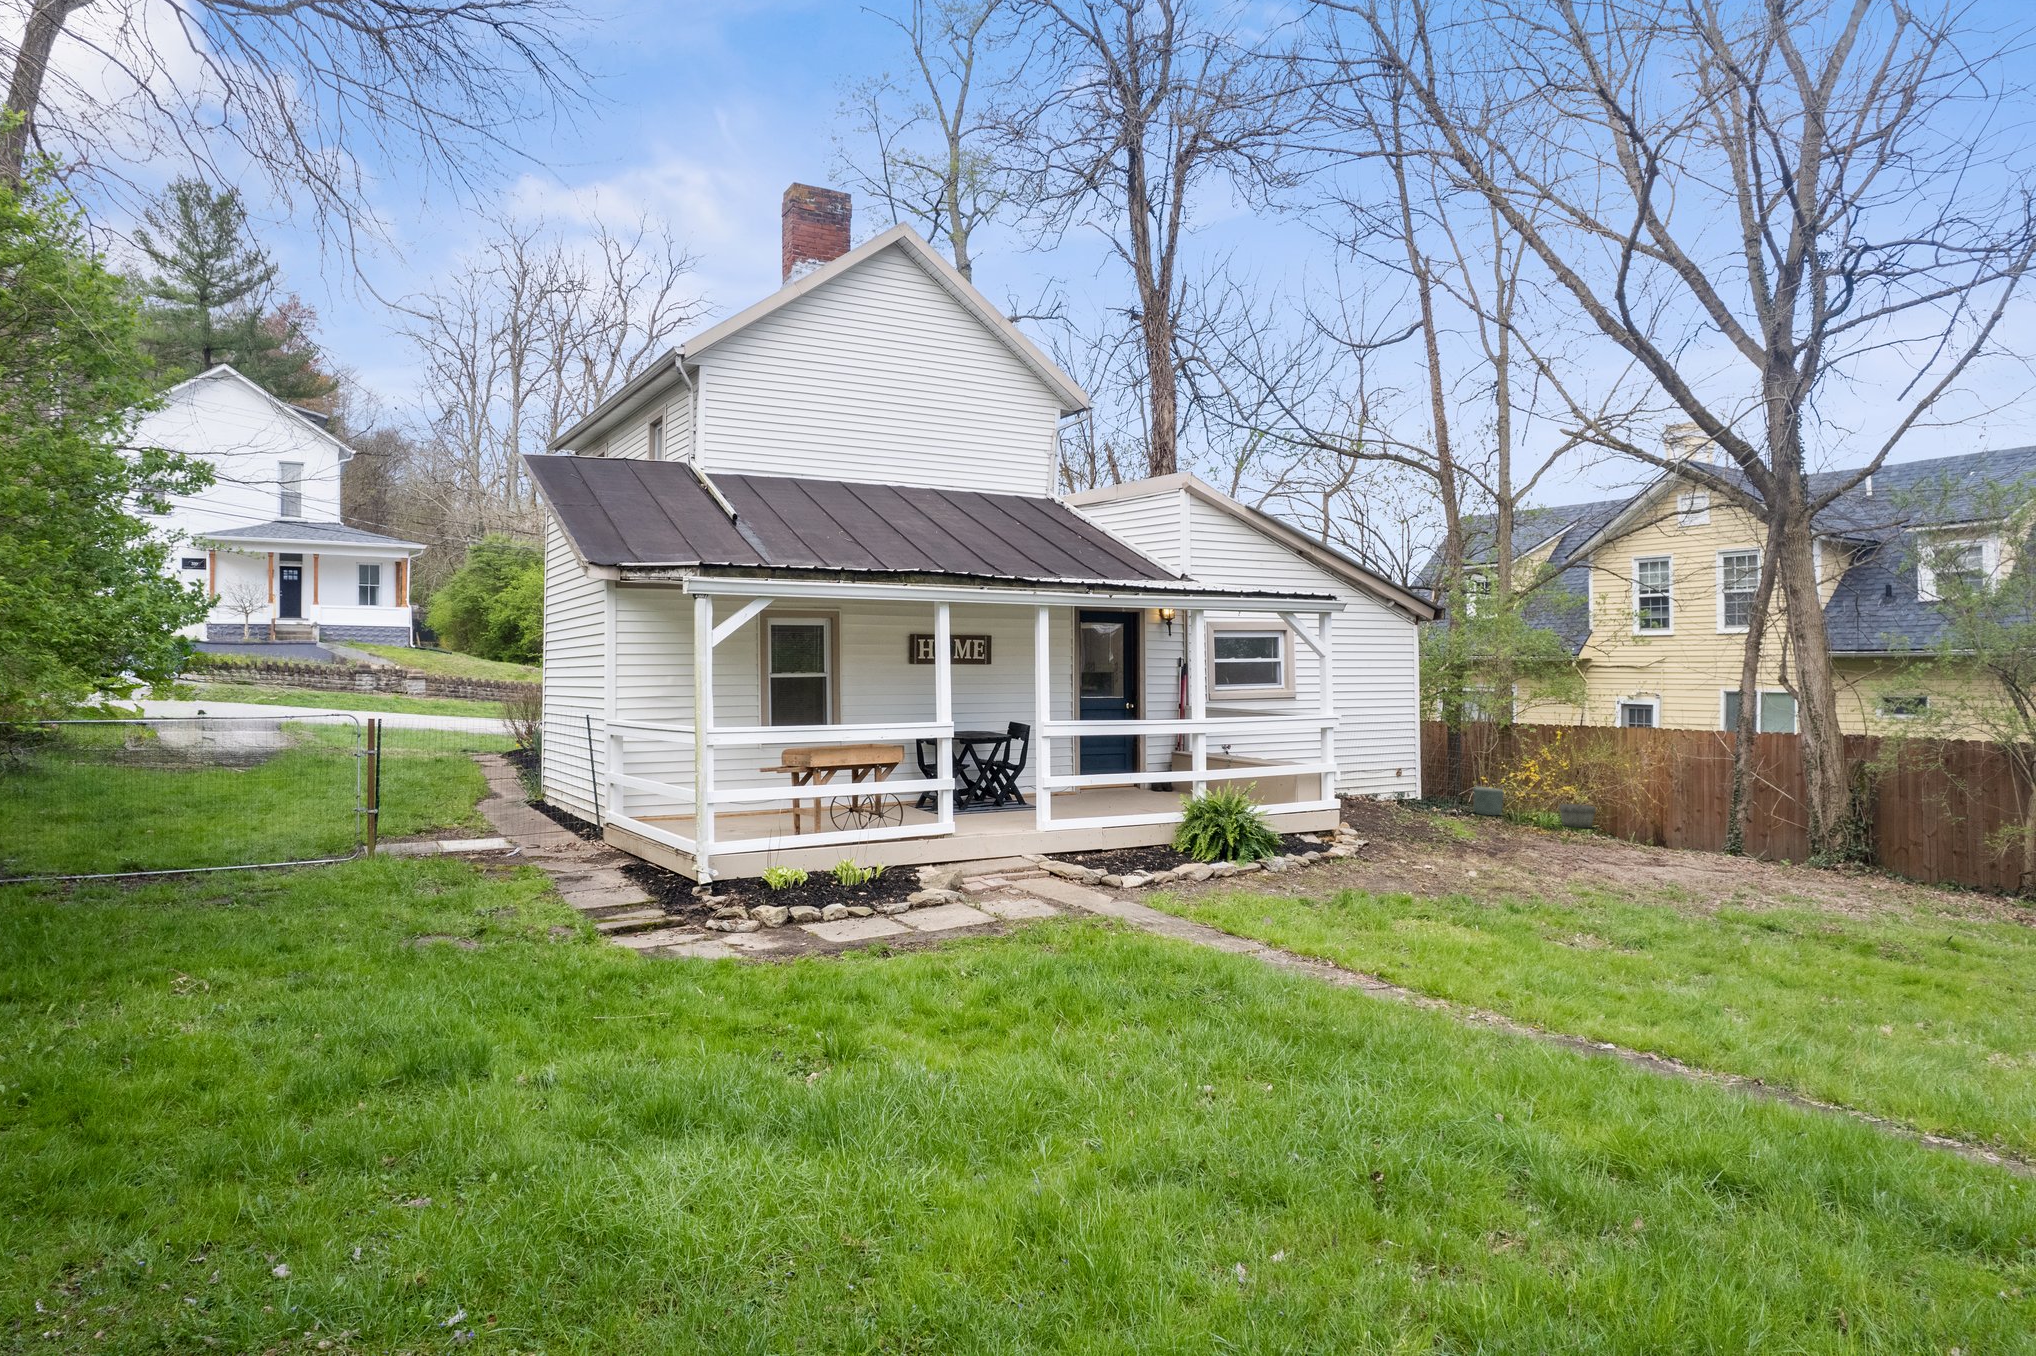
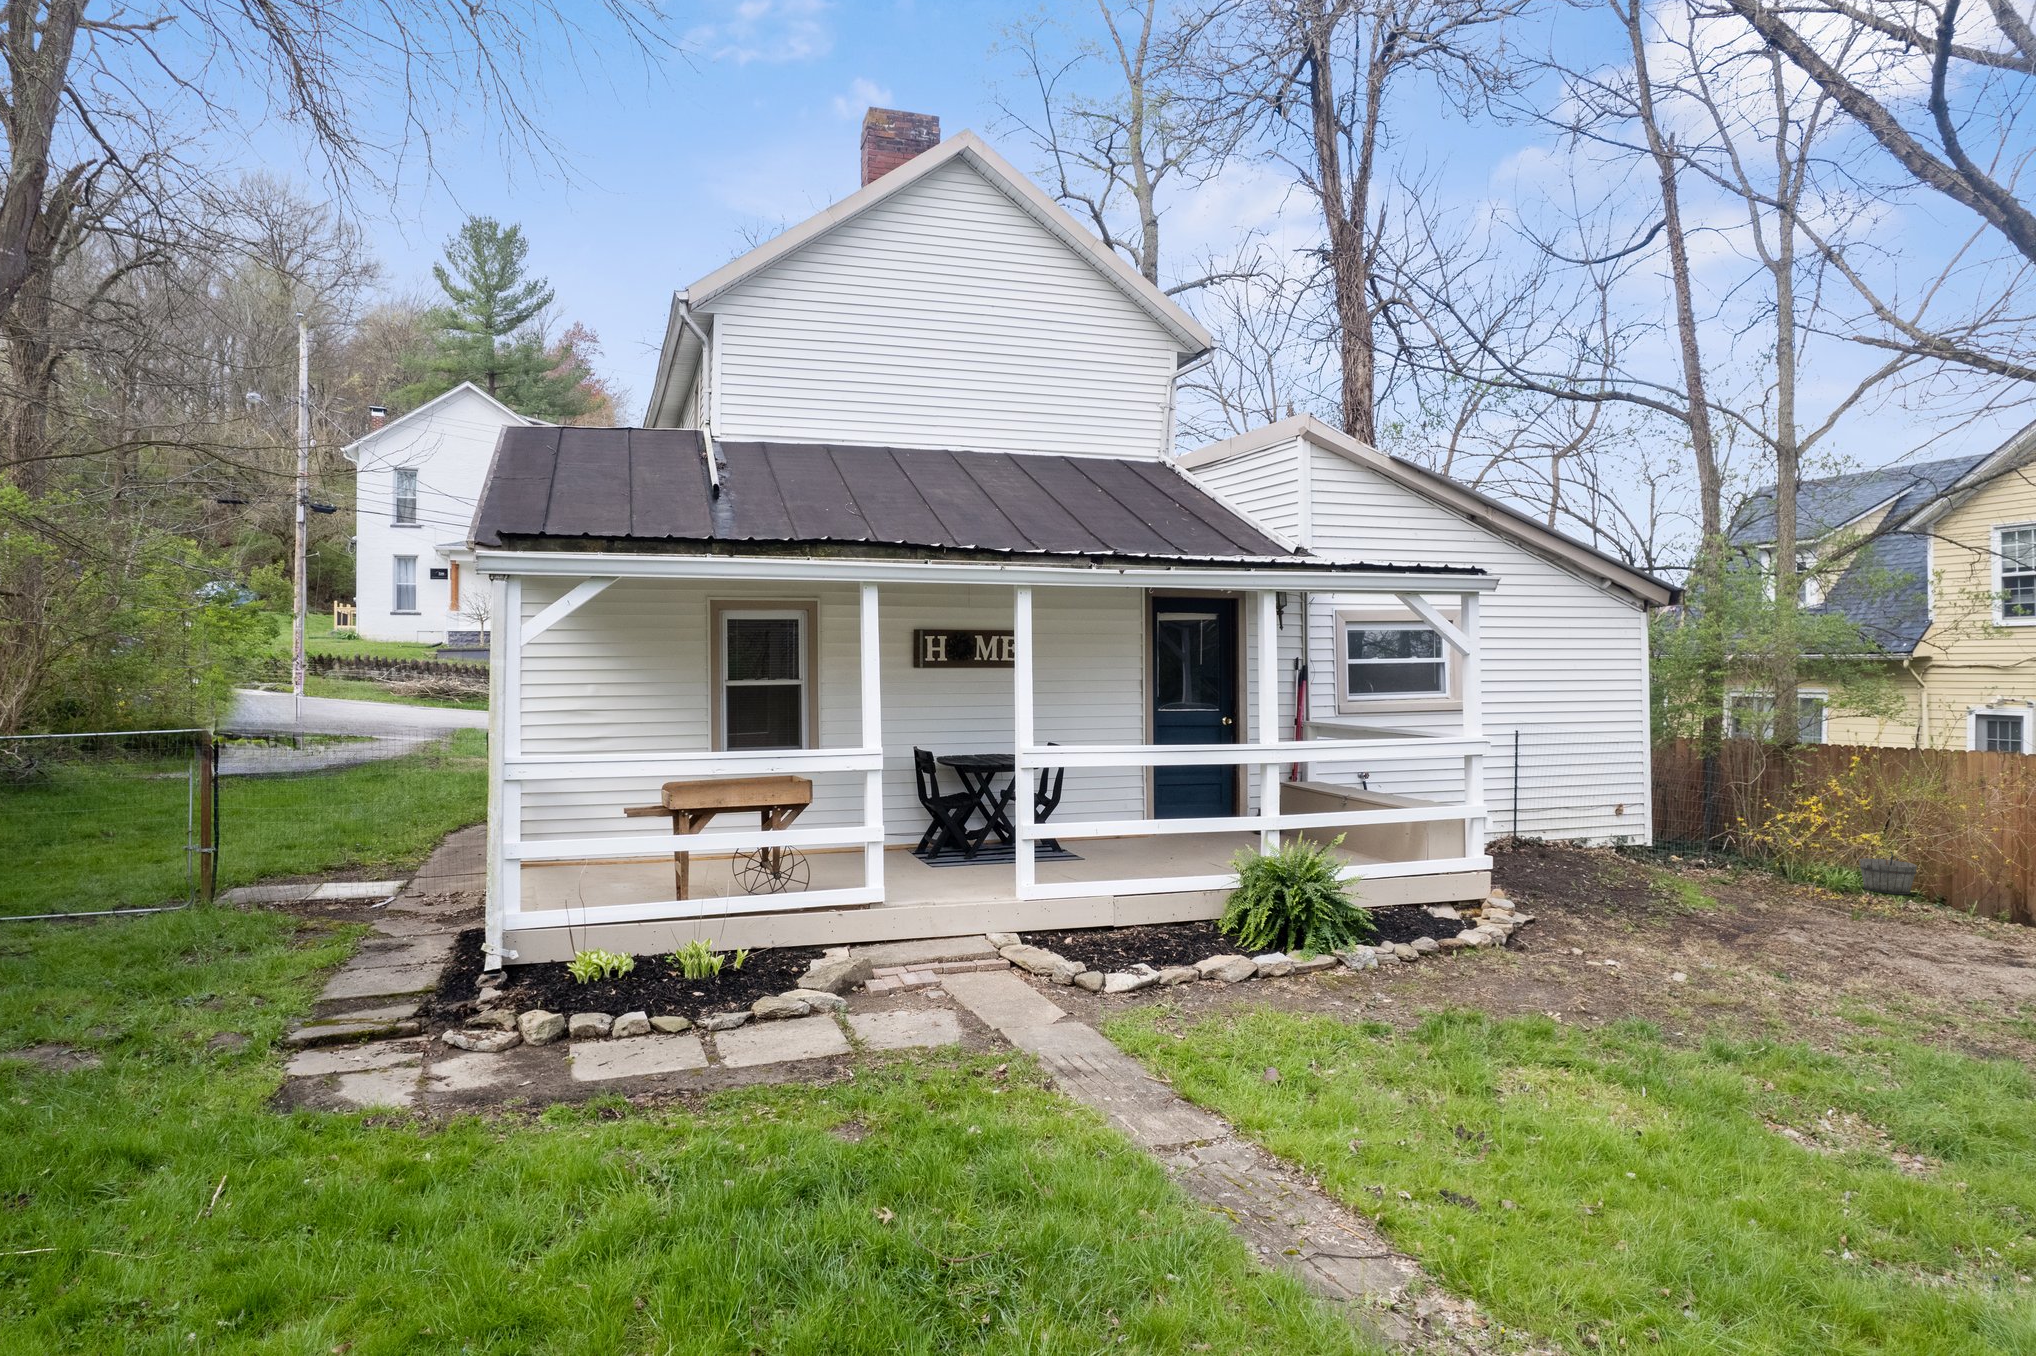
planter: present [1473,787,1504,815] -> none [1733,831,1777,870]

